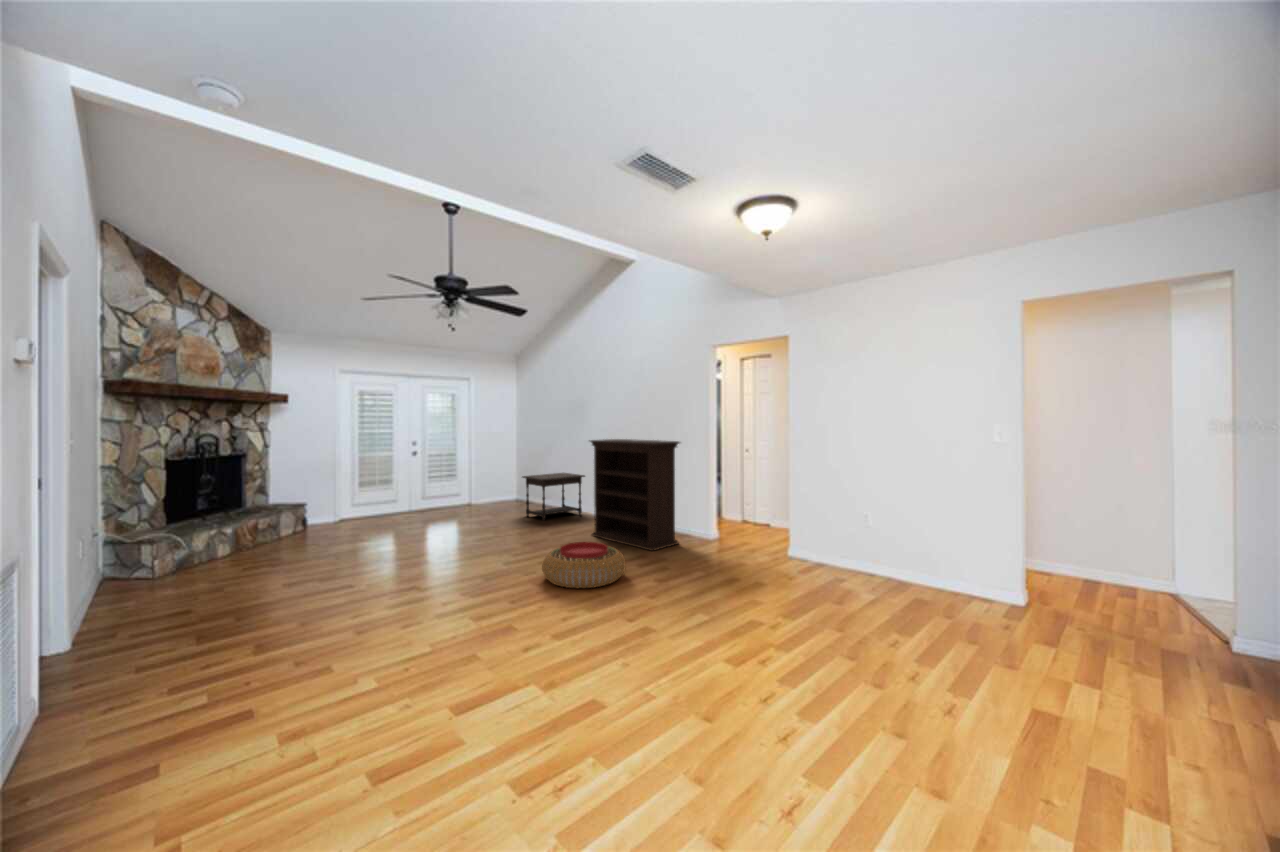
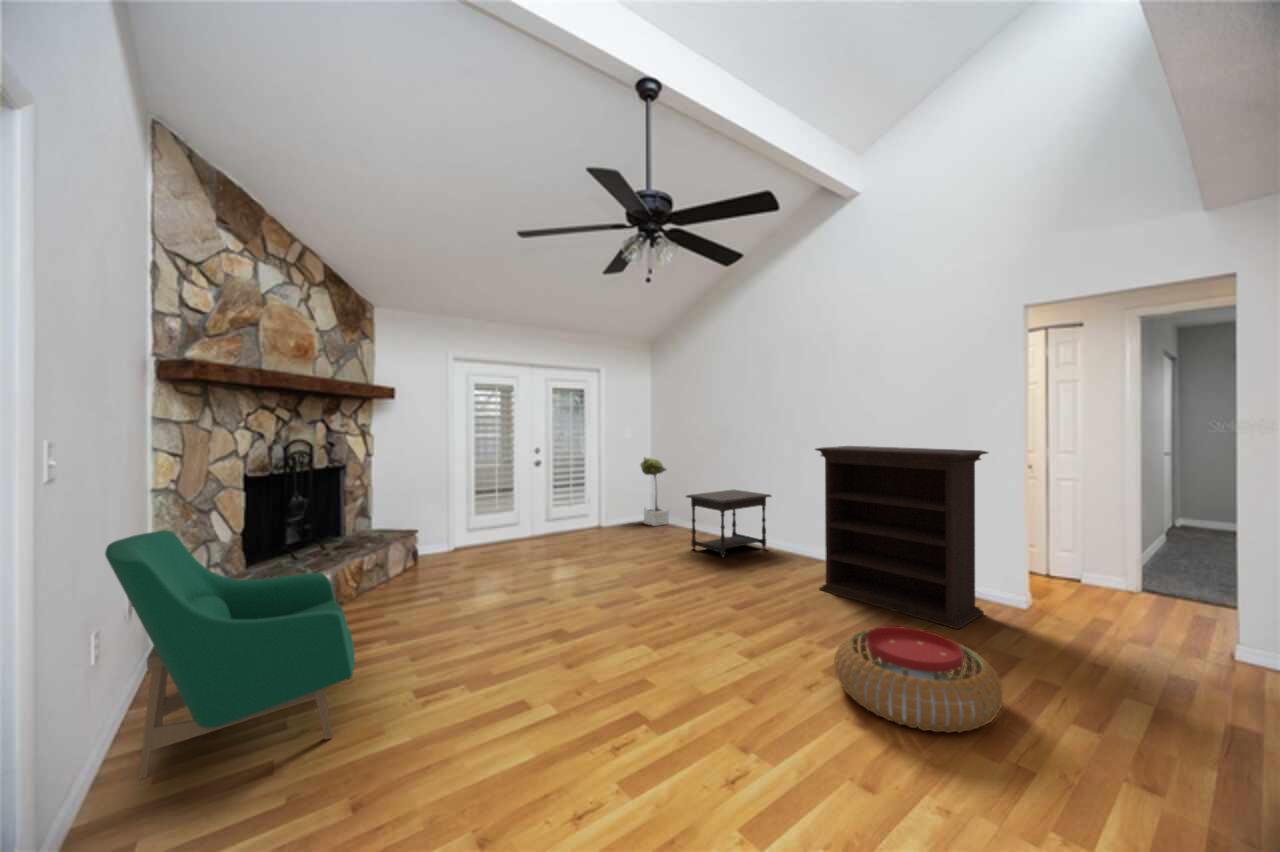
potted tree: none [501,449,524,503] -> present [640,458,669,526]
armchair: none [90,487,244,620] -> present [105,530,355,778]

